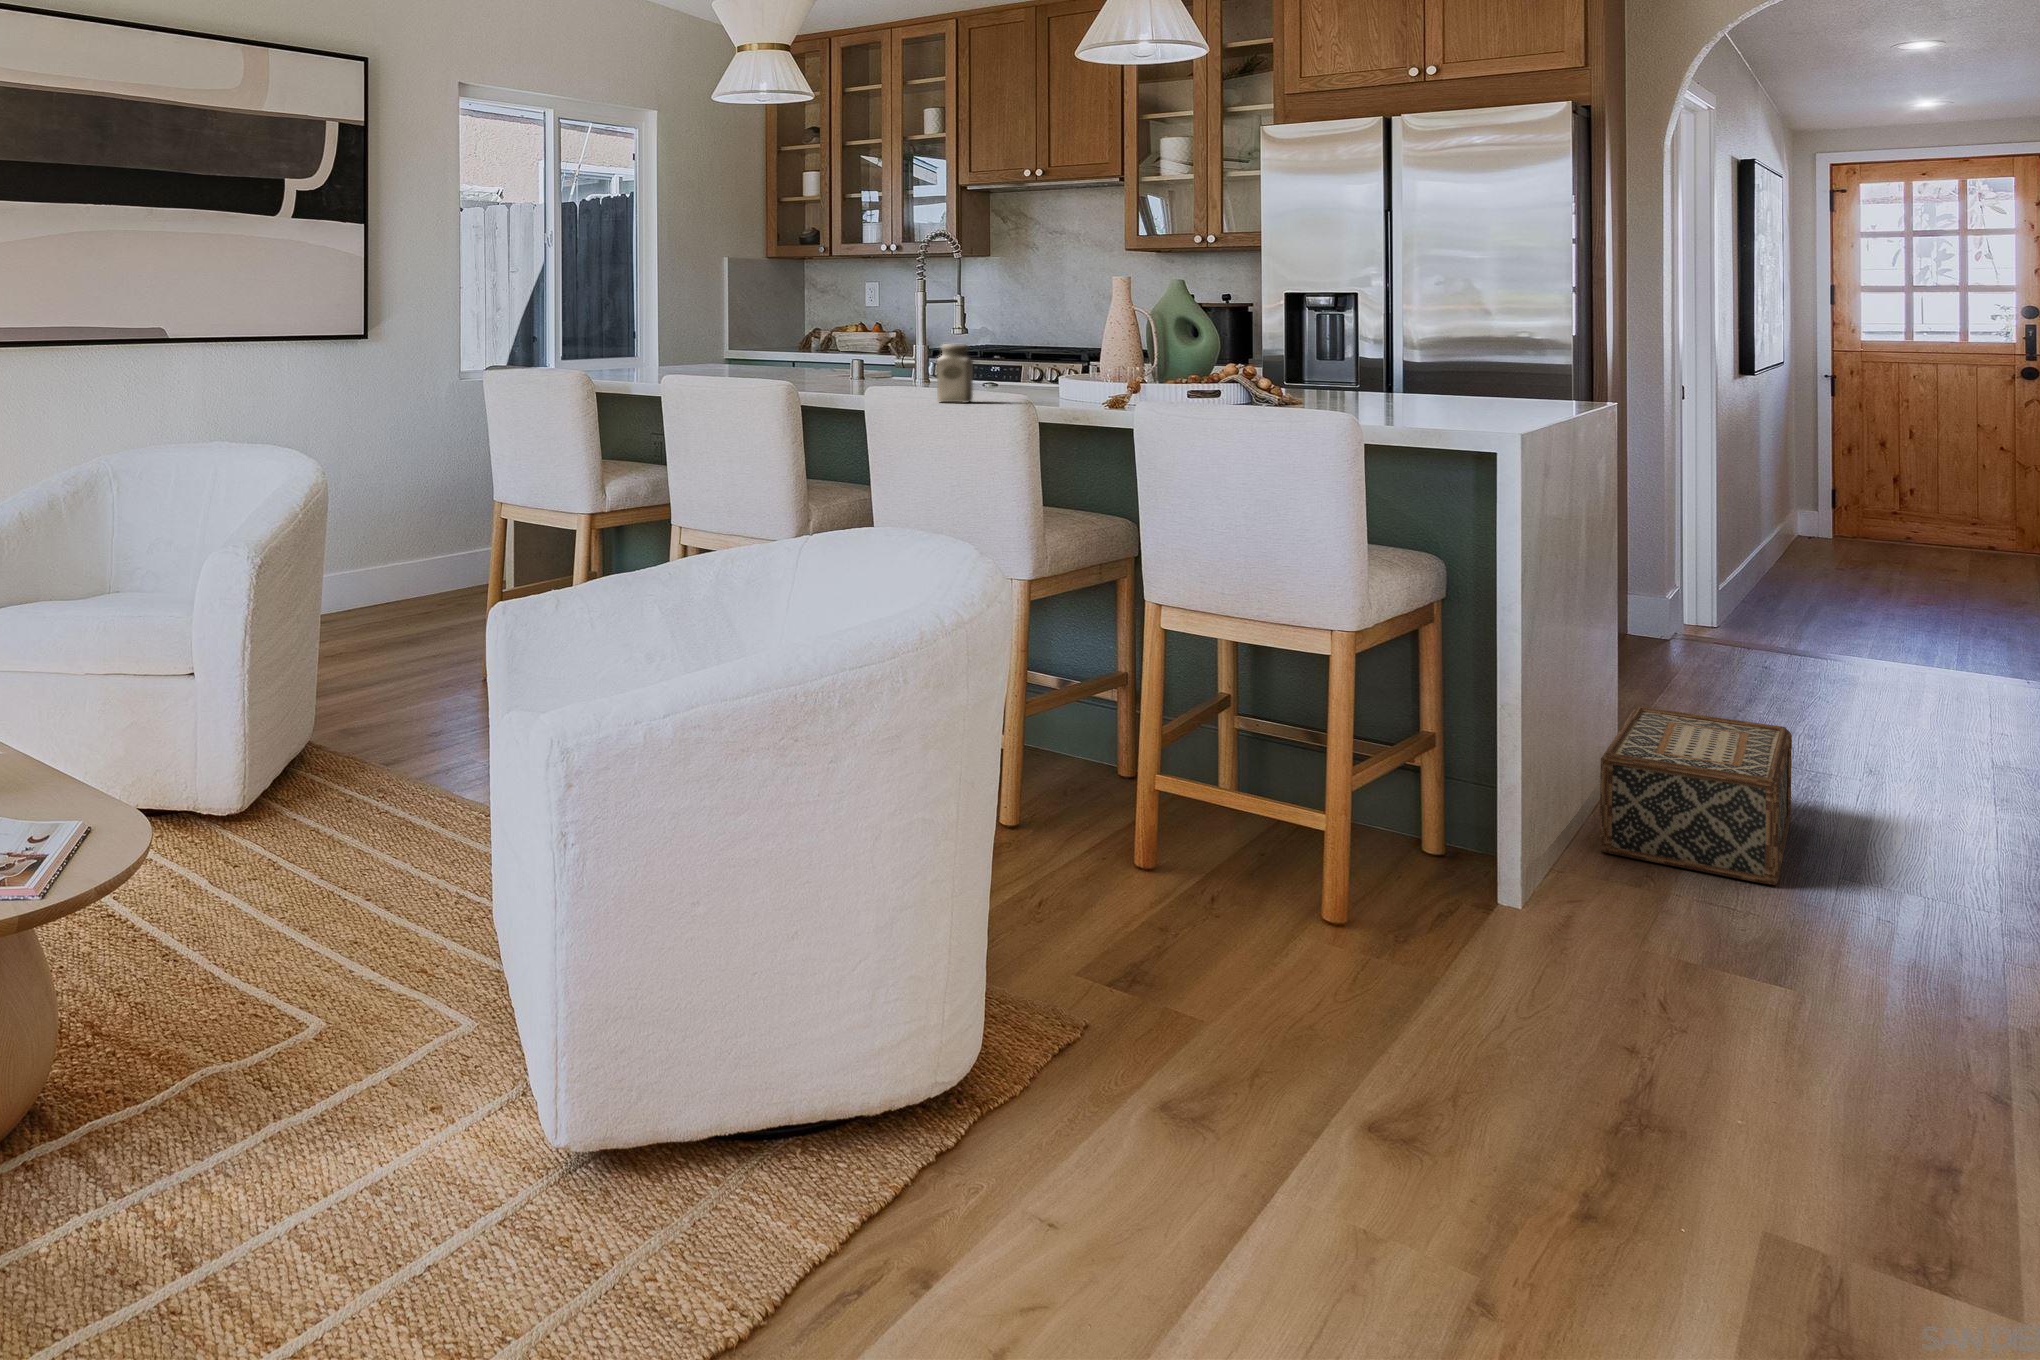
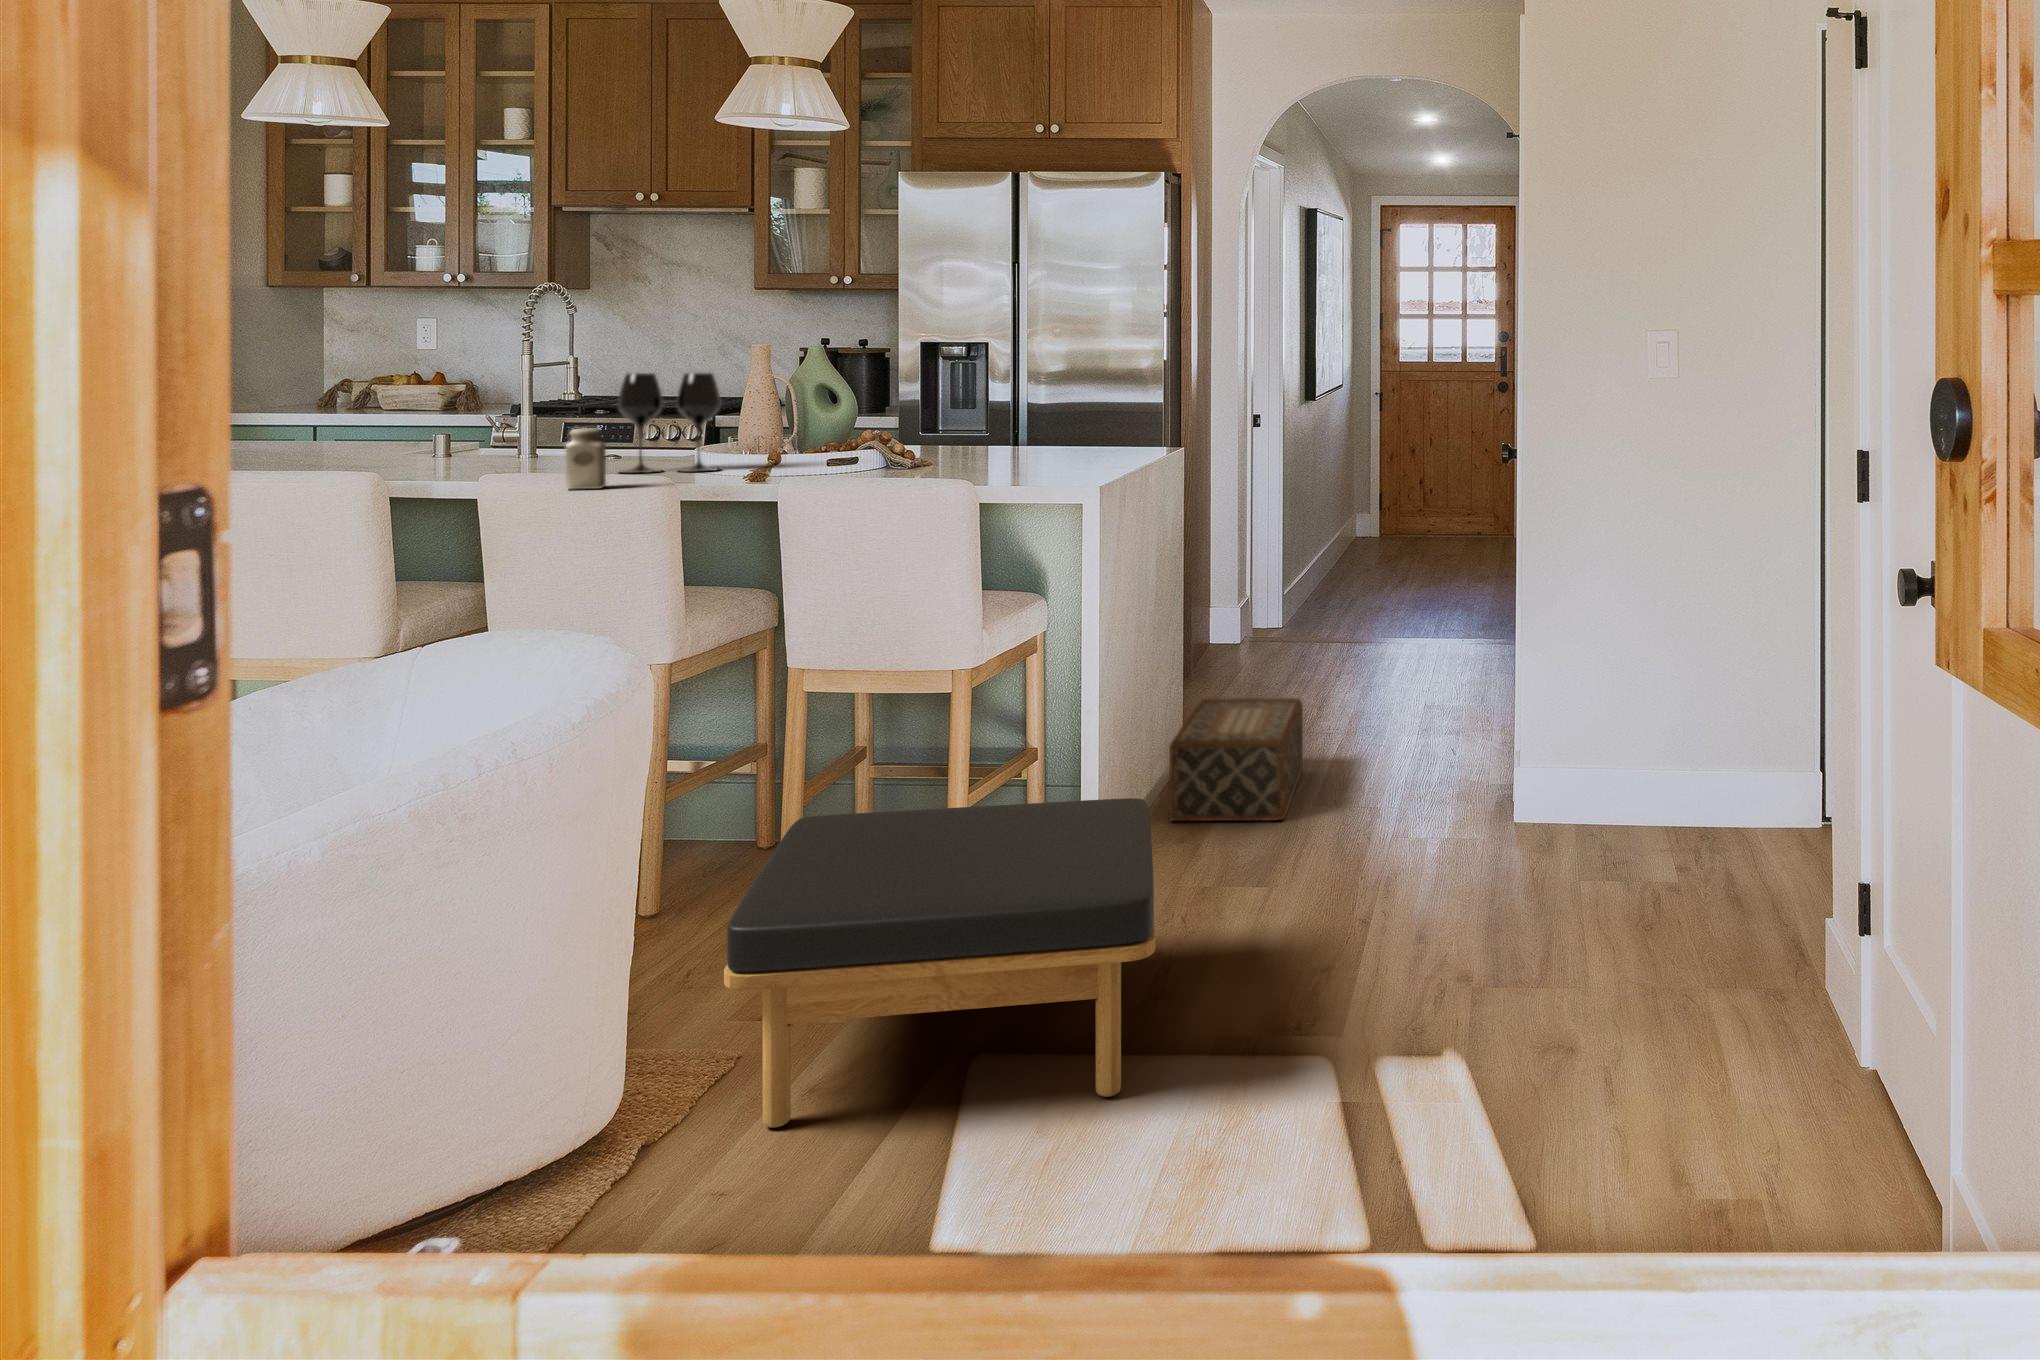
wine glass: none [988,299,1084,396] -> present [618,373,720,473]
ottoman: none [1061,769,1641,1253] -> present [724,798,1155,1128]

